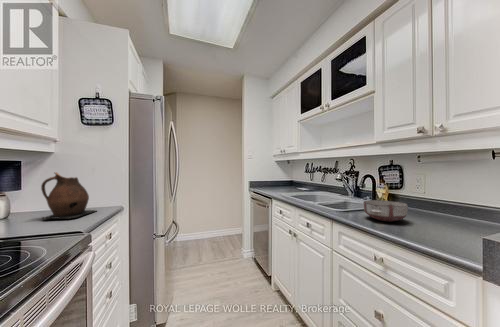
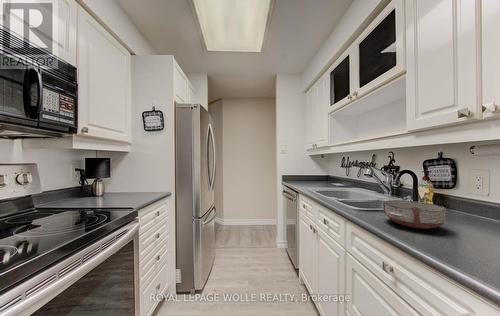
ceramic pitcher: present [41,173,95,219] -> none [116,166,151,199]

